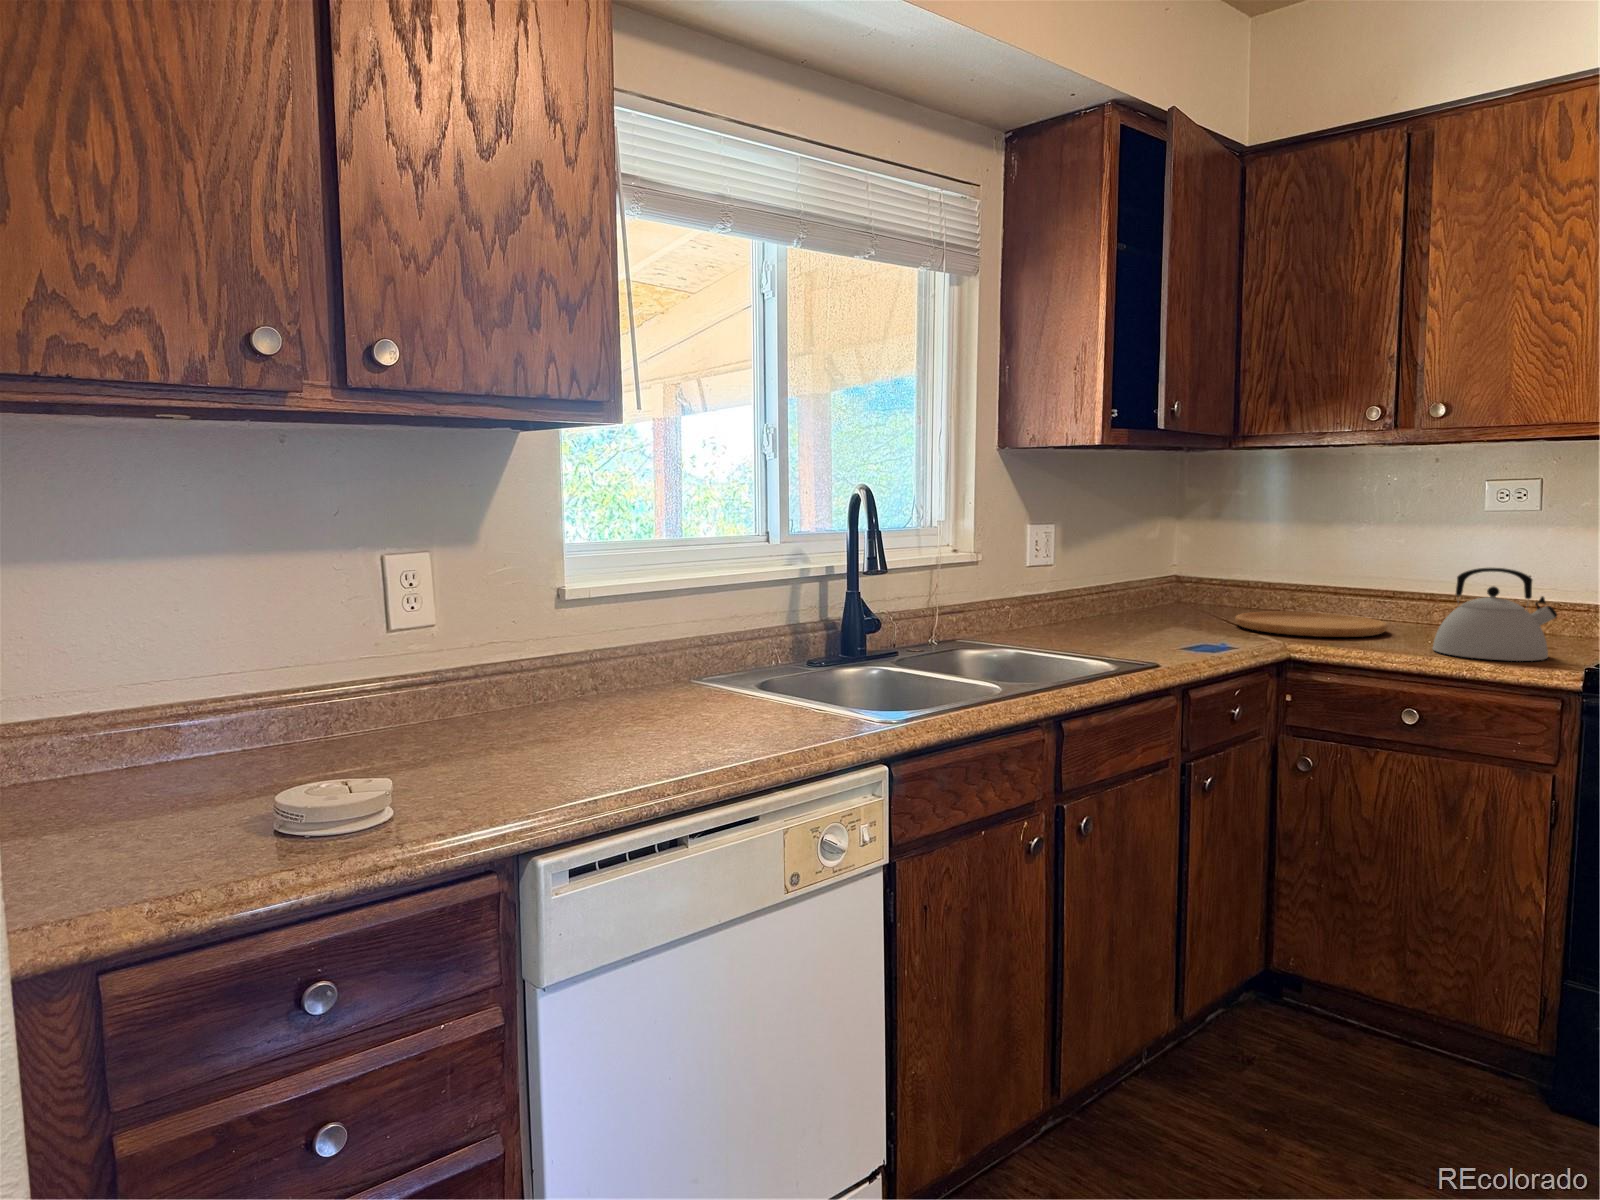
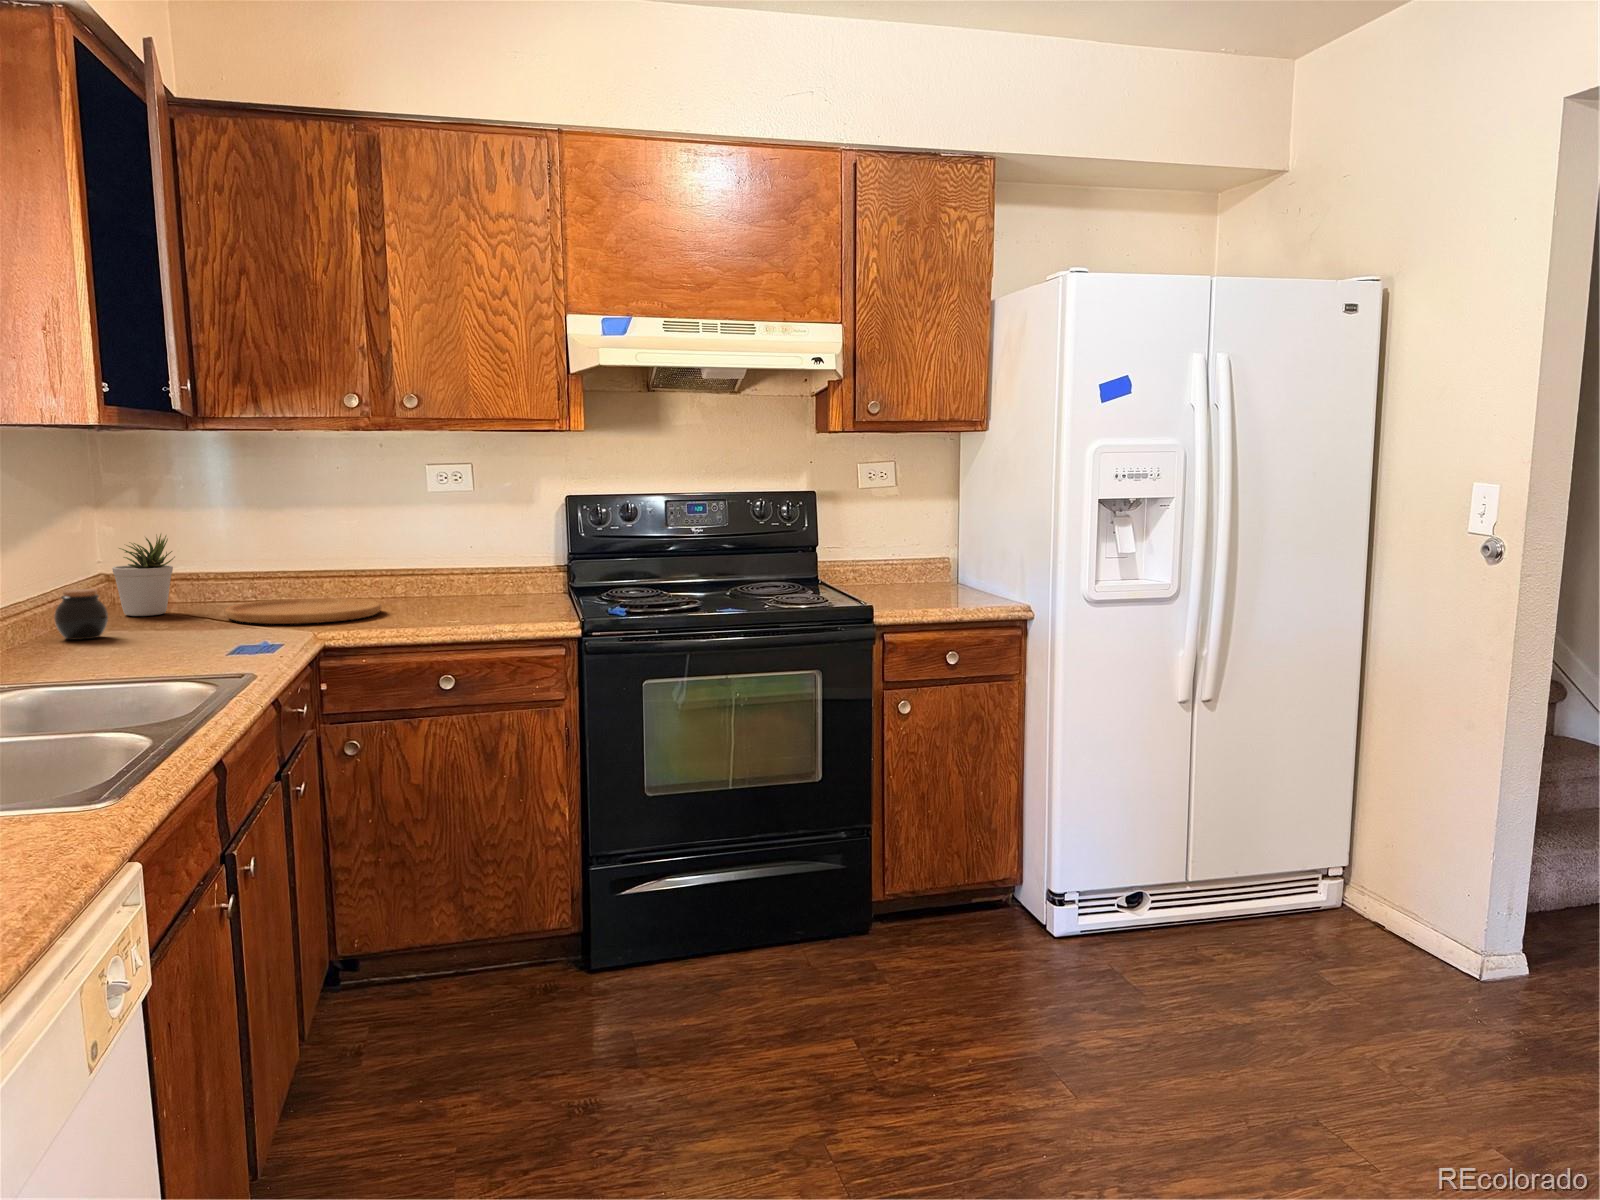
potted plant: none [1168,544,1216,614] -> present [112,534,175,616]
kettle: present [1433,568,1557,661] -> none [442,542,531,623]
jar: none [1094,586,1131,625] -> present [54,589,108,640]

